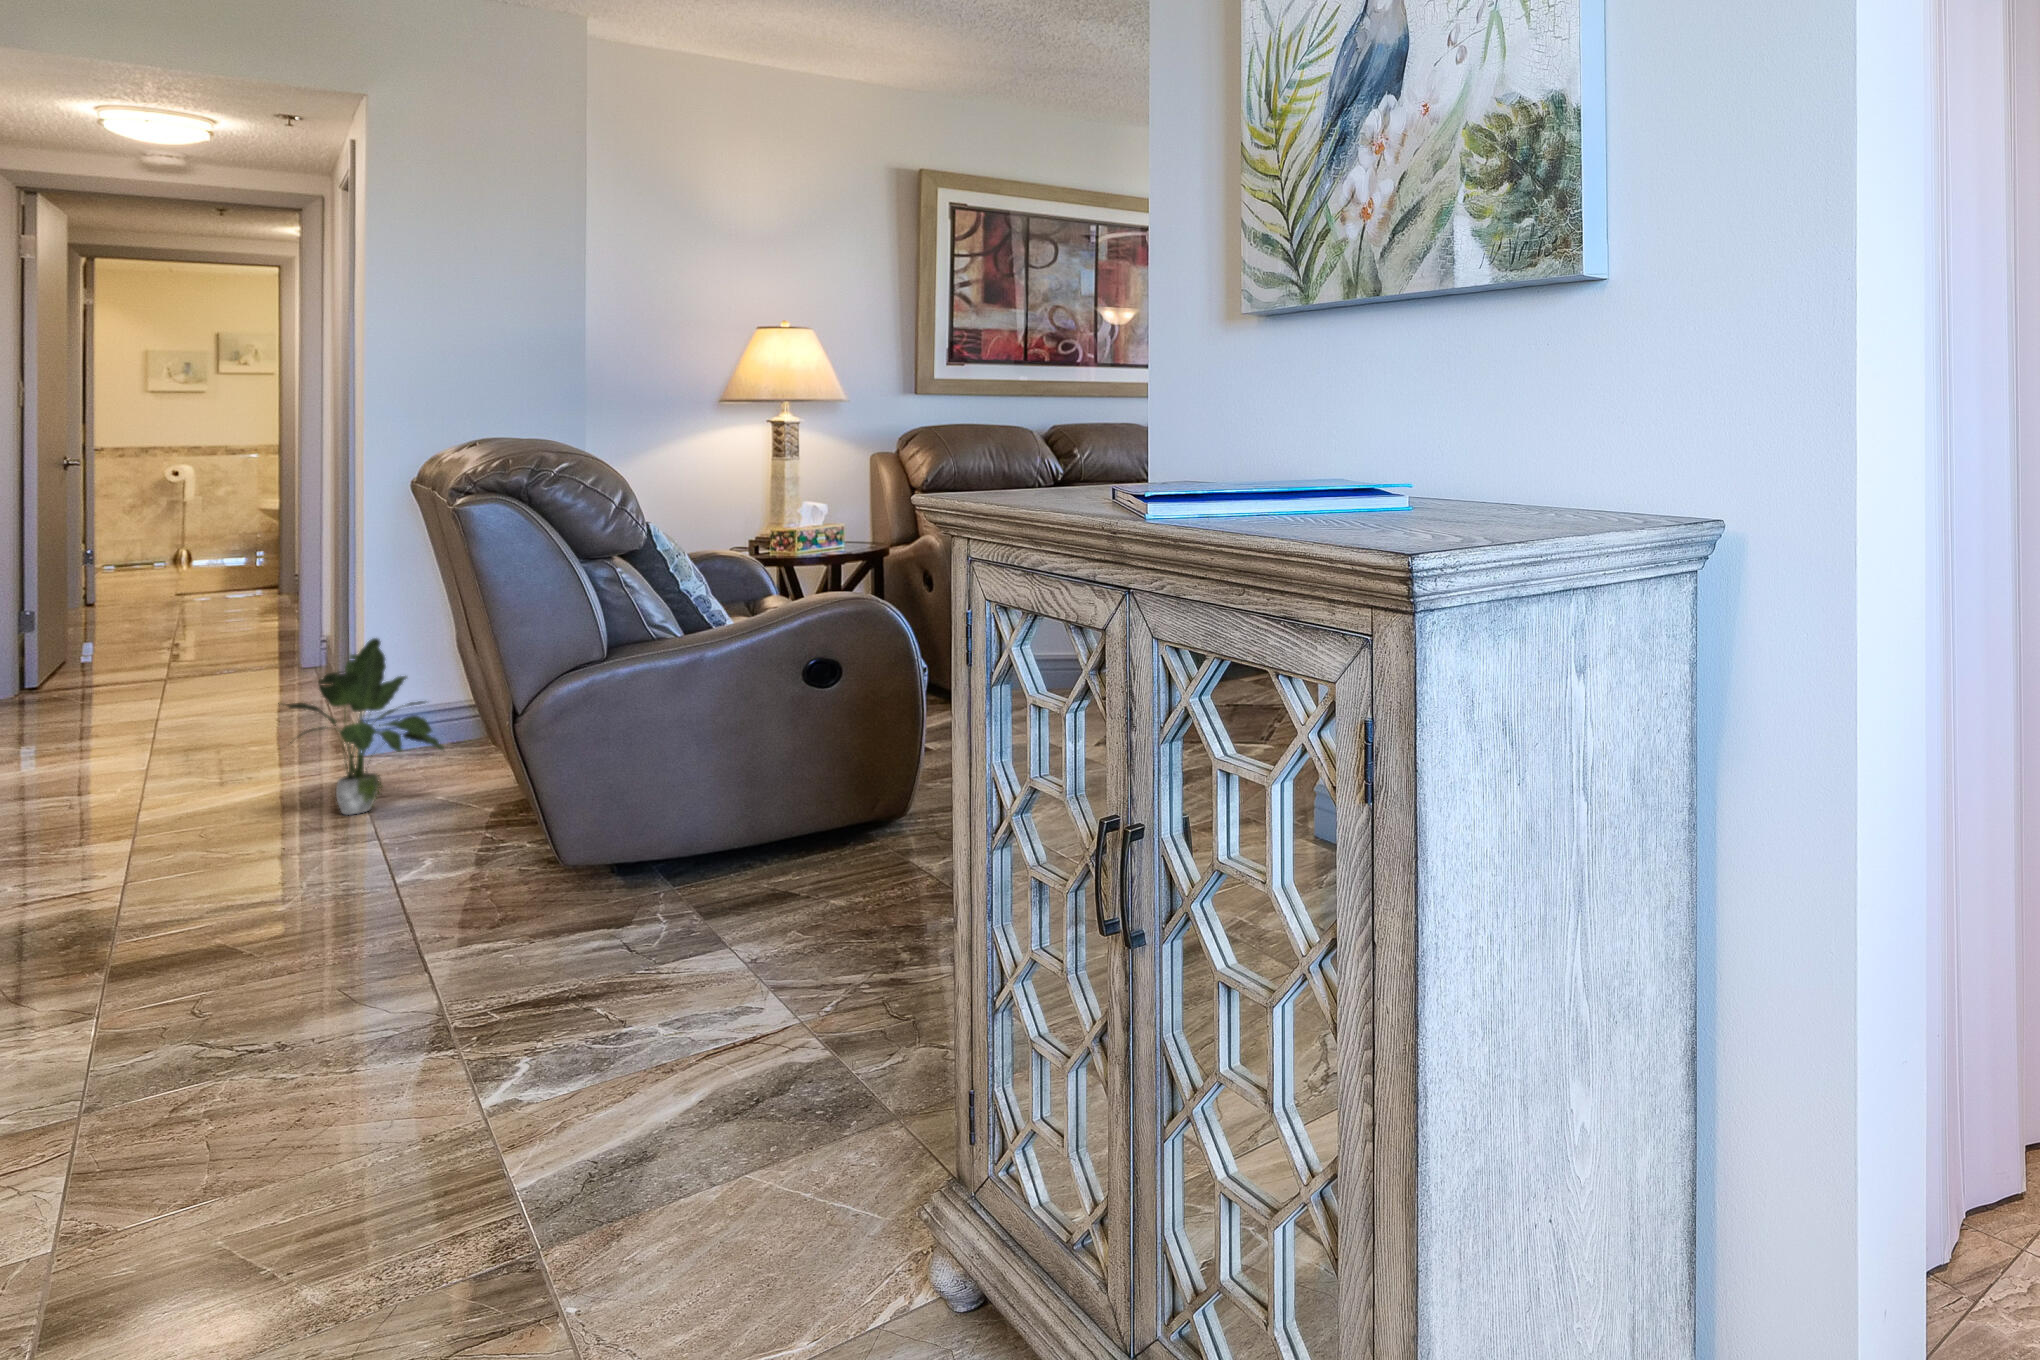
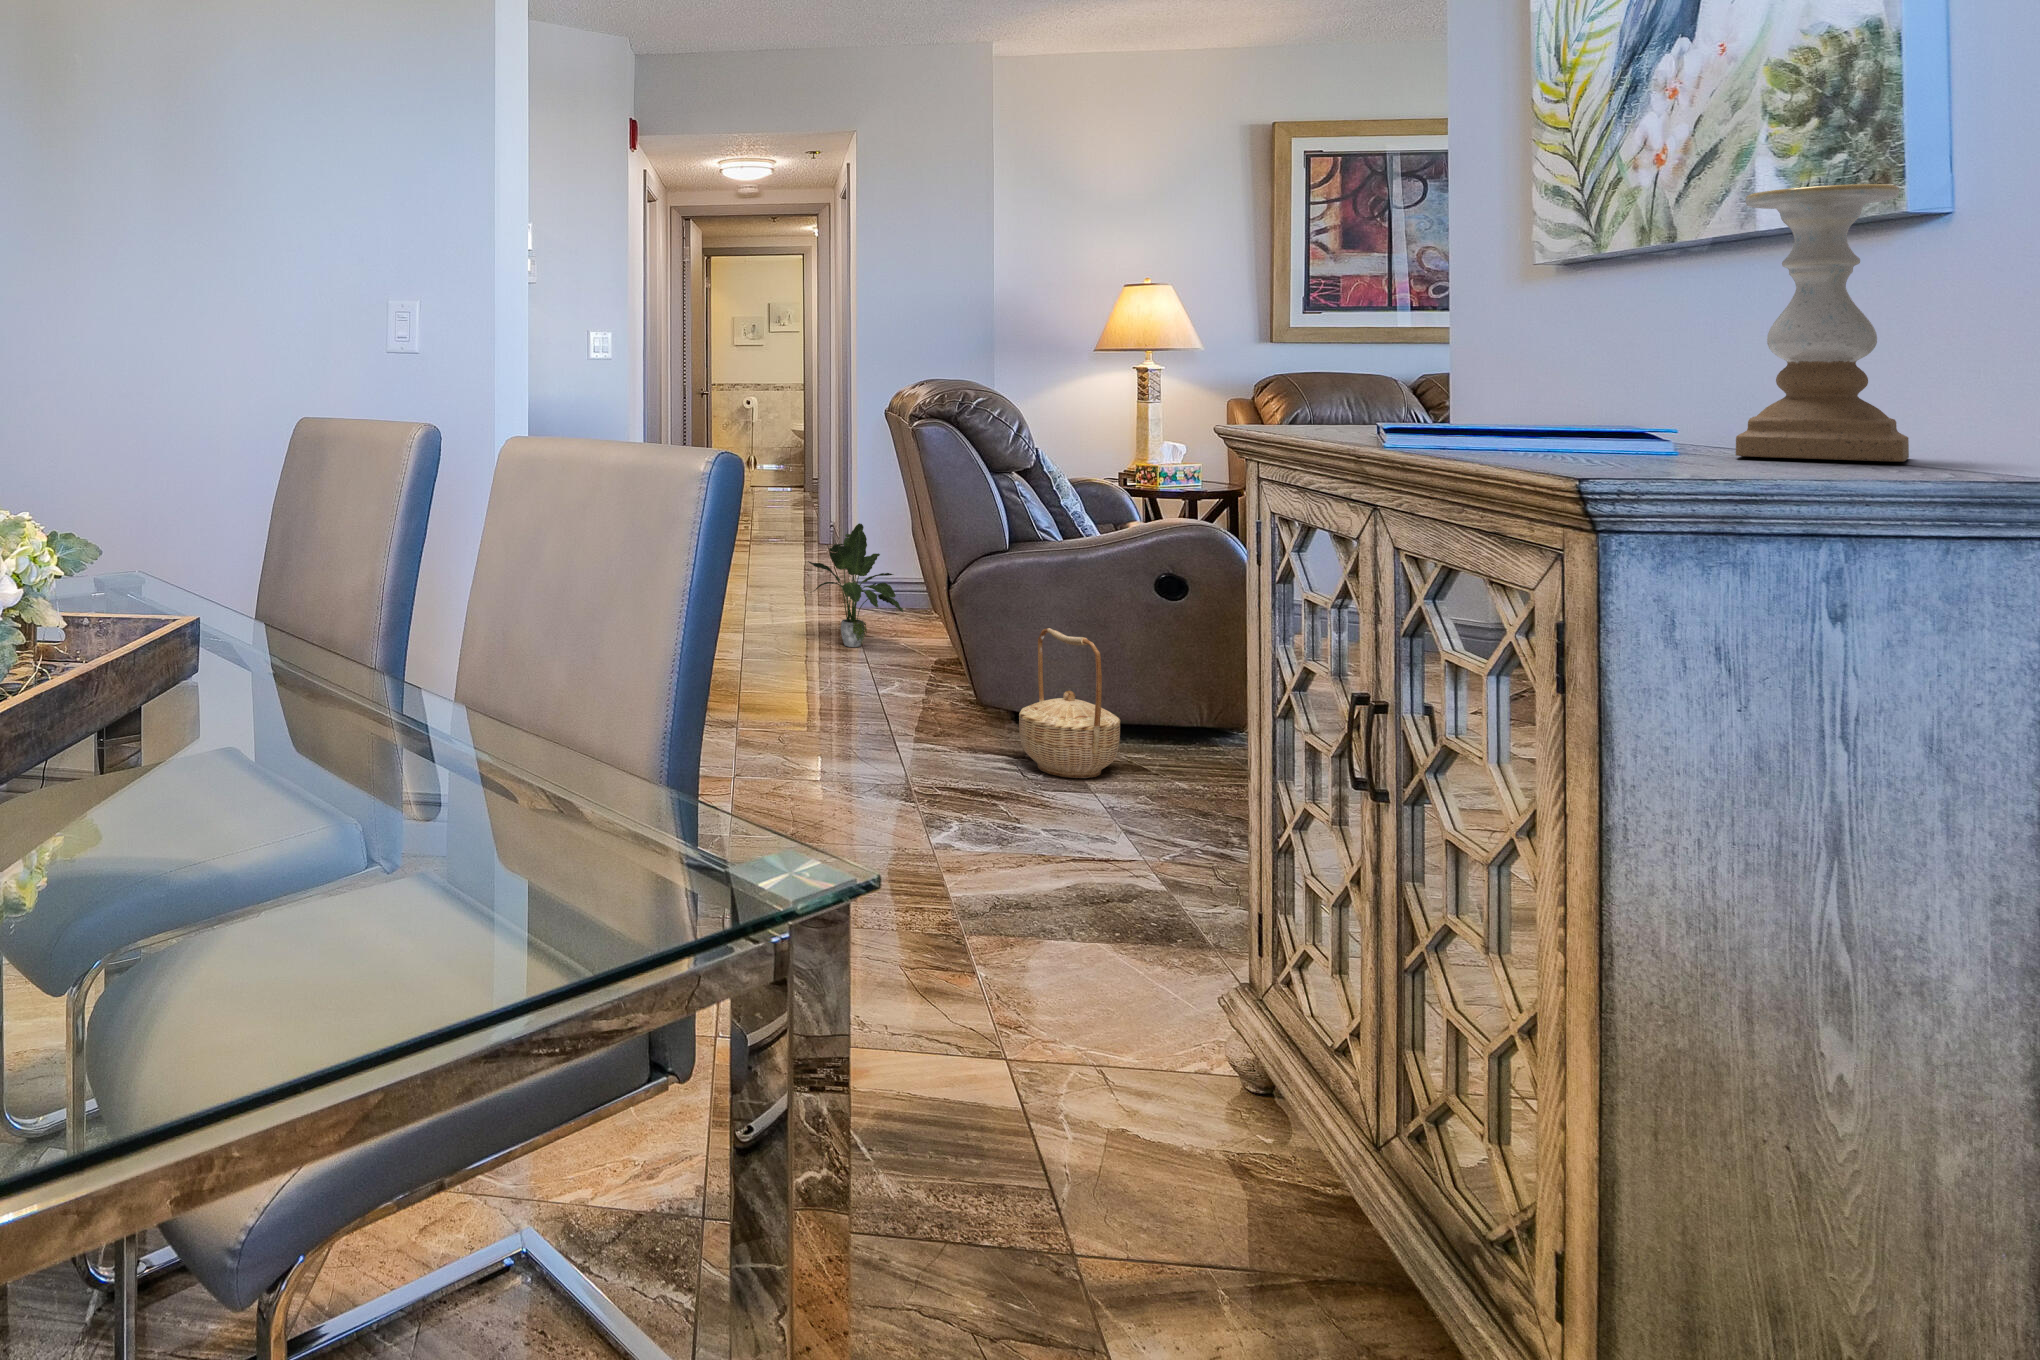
candle holder: none [1476,241,1607,512] -> present [1736,184,1909,462]
basket: none [621,749,760,939] -> present [1019,628,1120,778]

